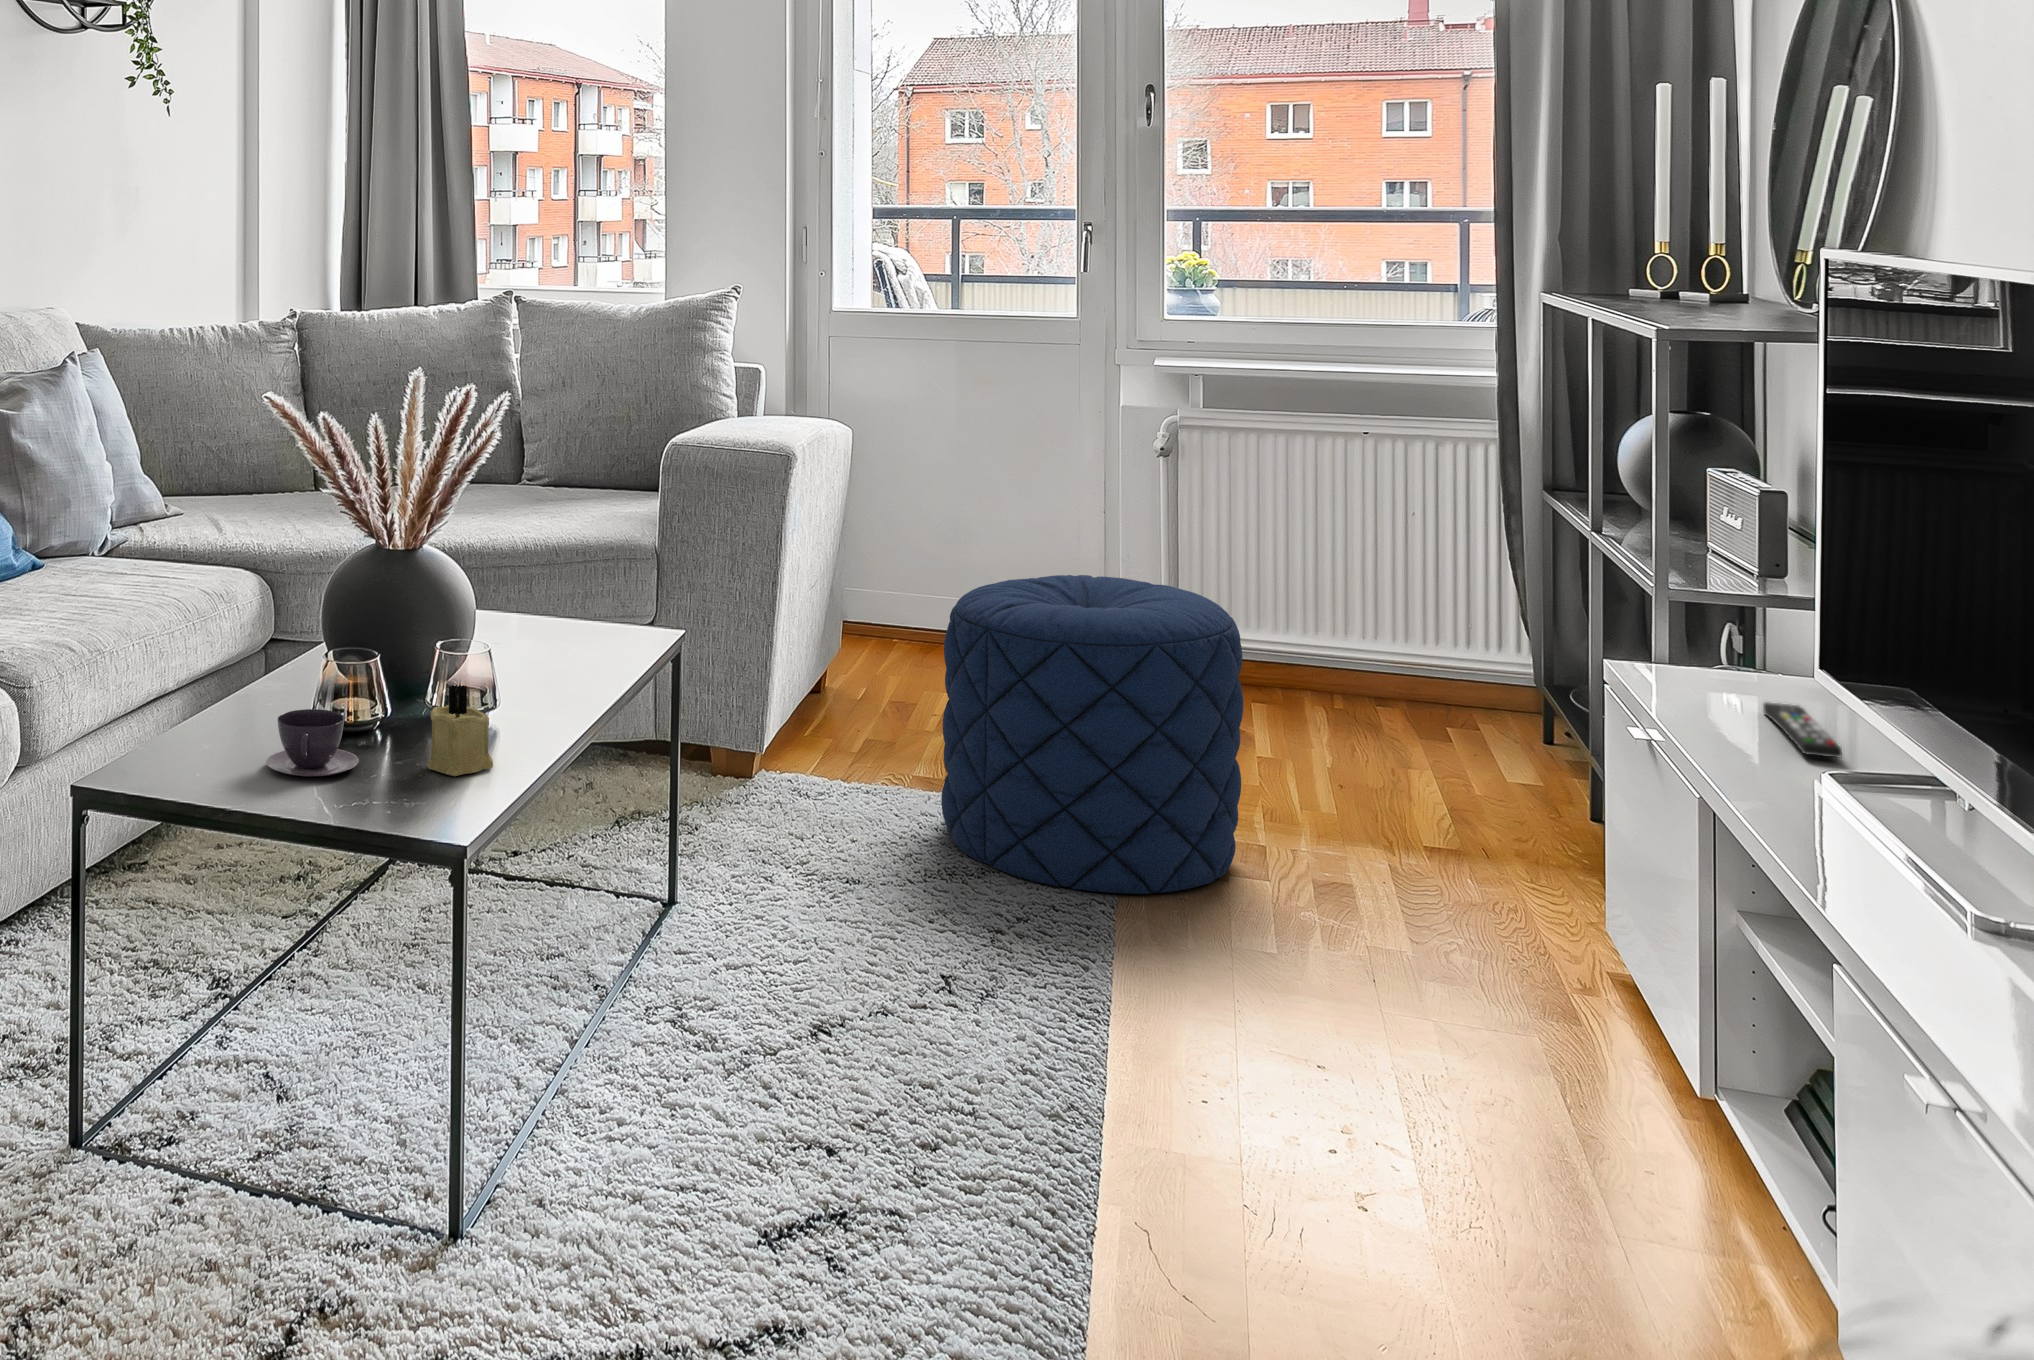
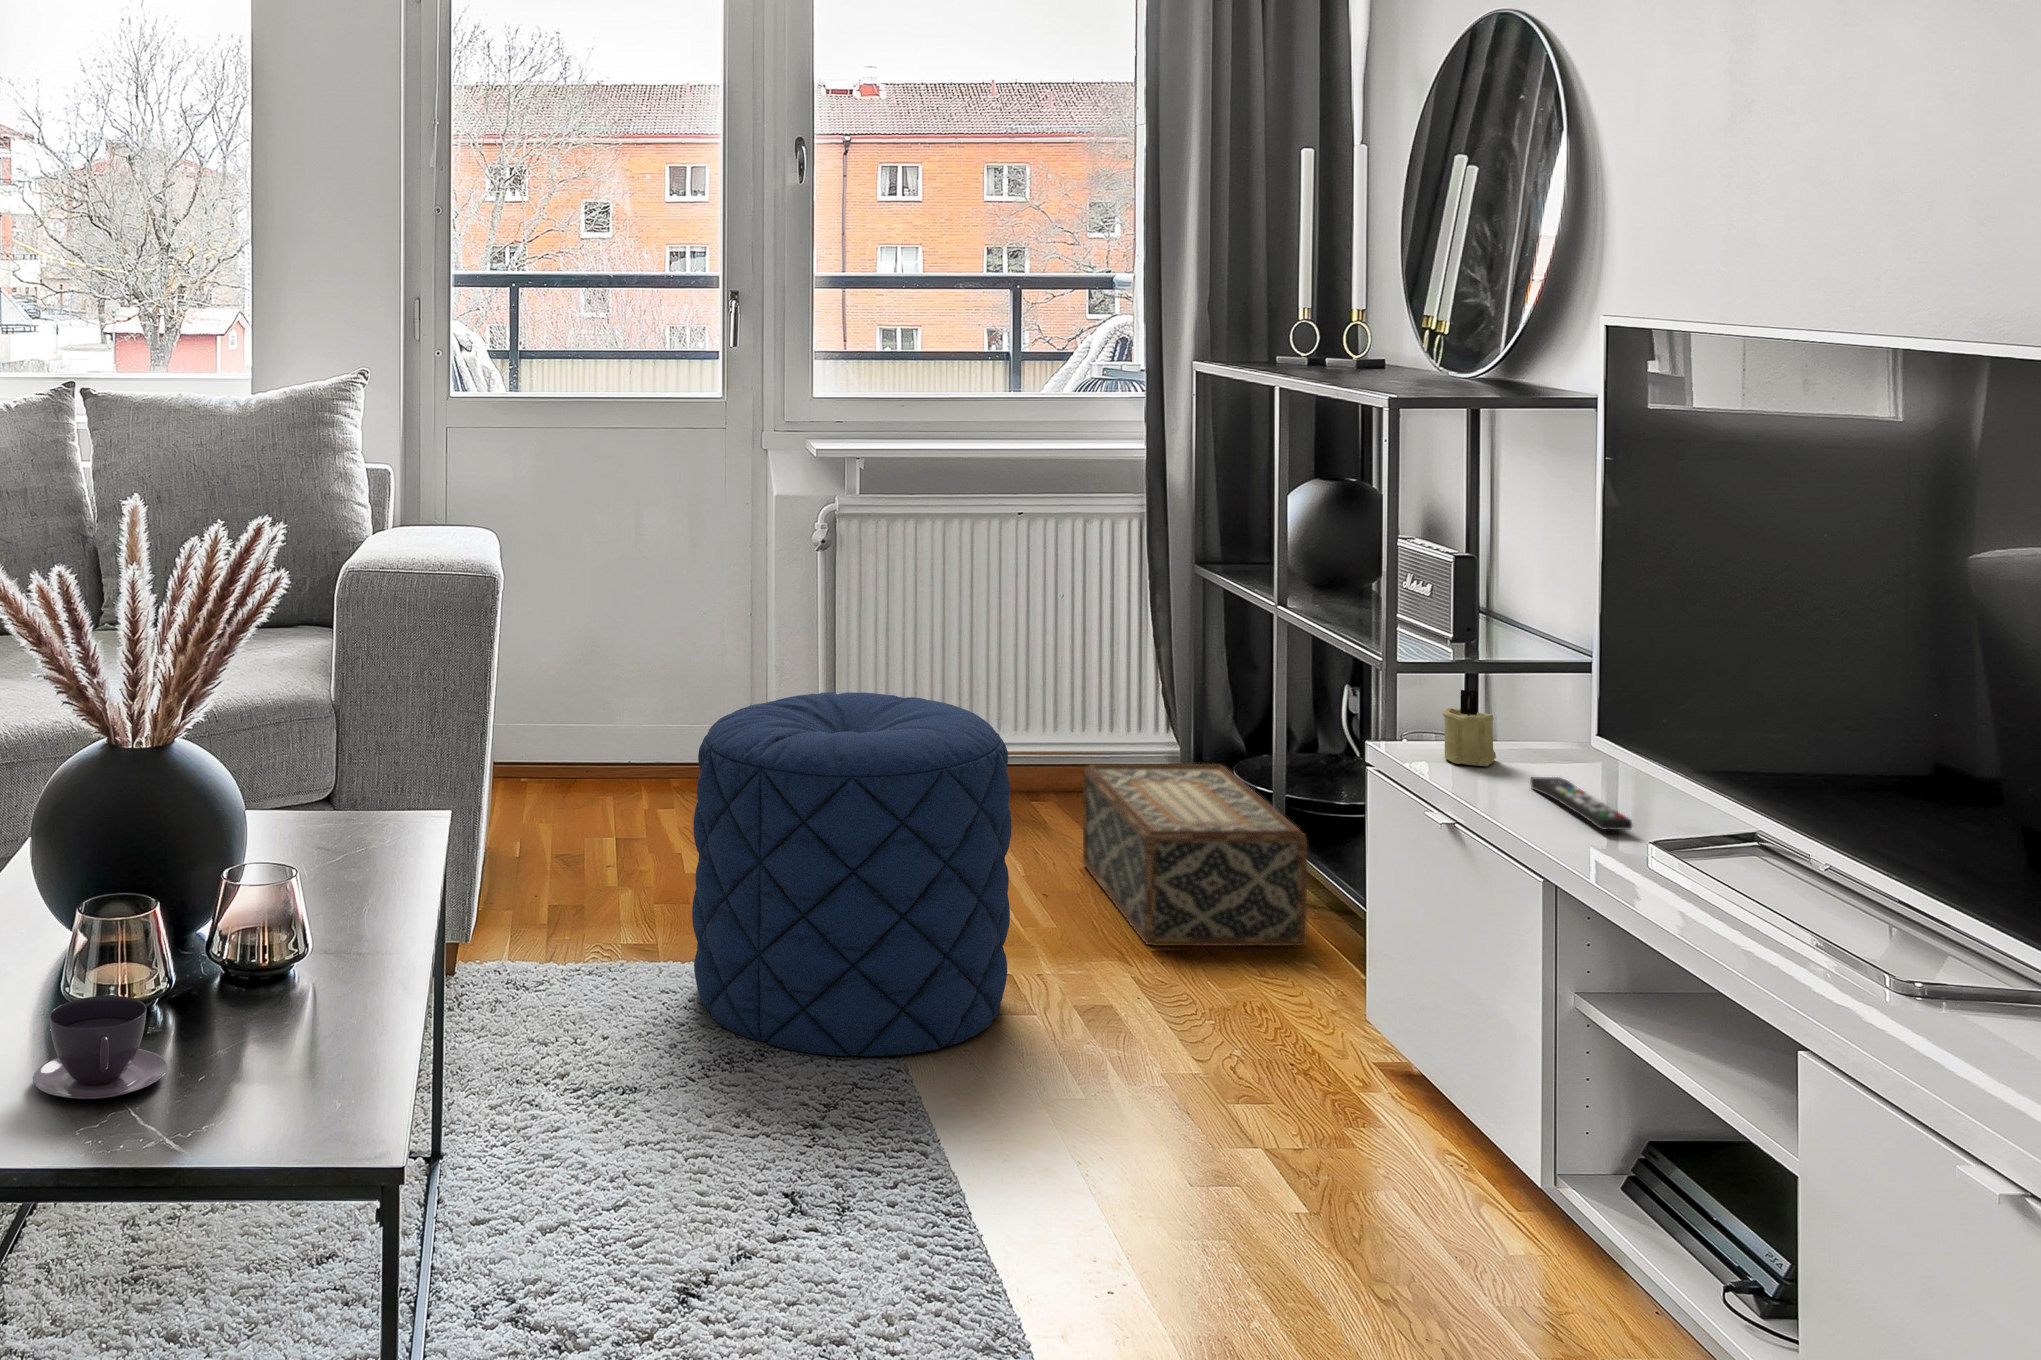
woven basket: none [1395,674,1604,865] -> present [1083,764,1307,946]
candle: present [428,685,493,776] -> present [1442,690,1496,766]

